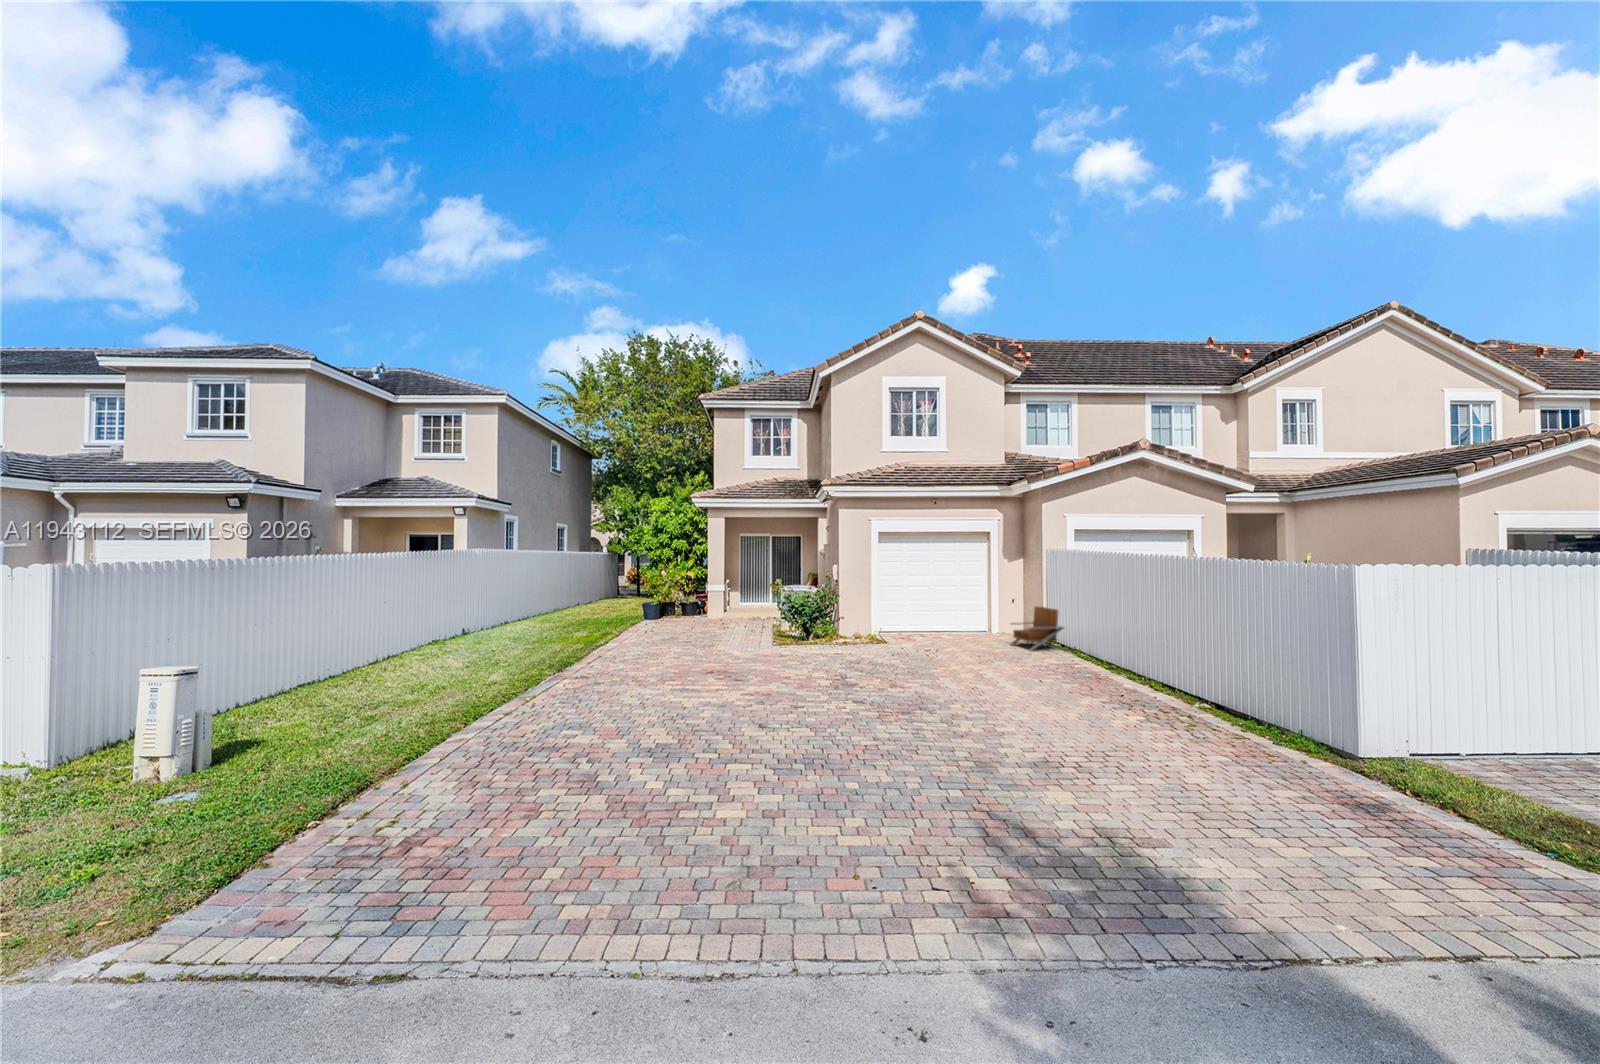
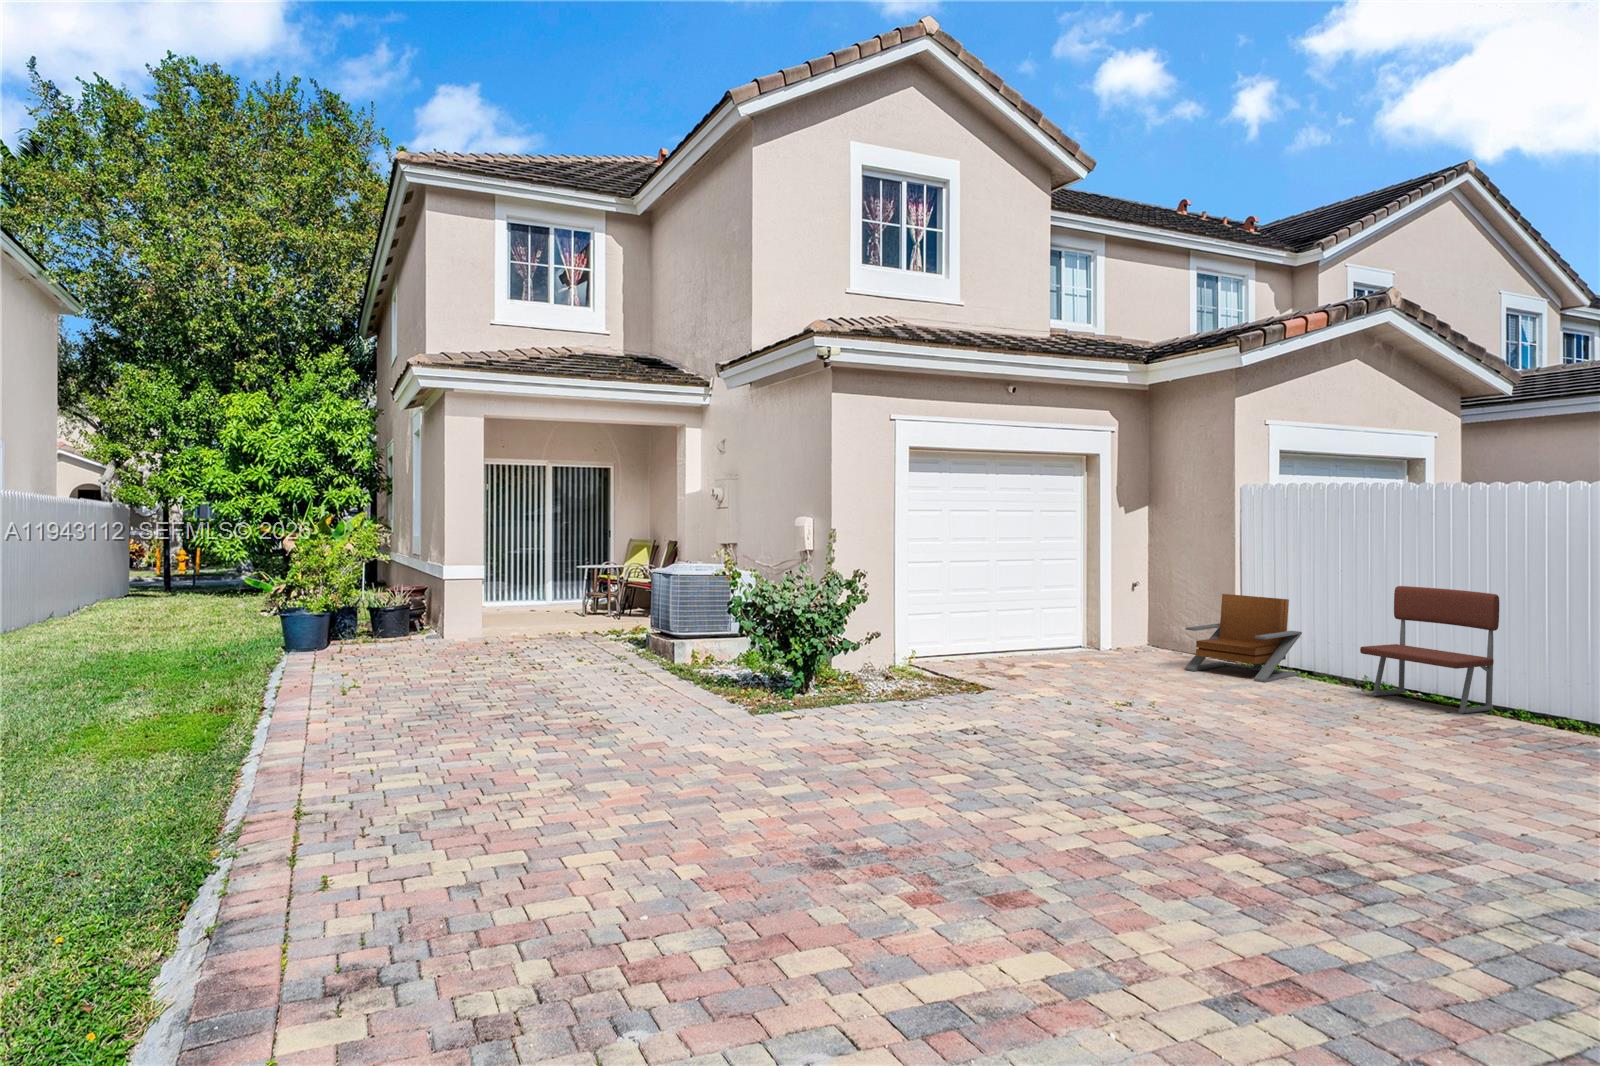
bench: none [1056,604,1104,667] -> present [1360,586,1499,714]

